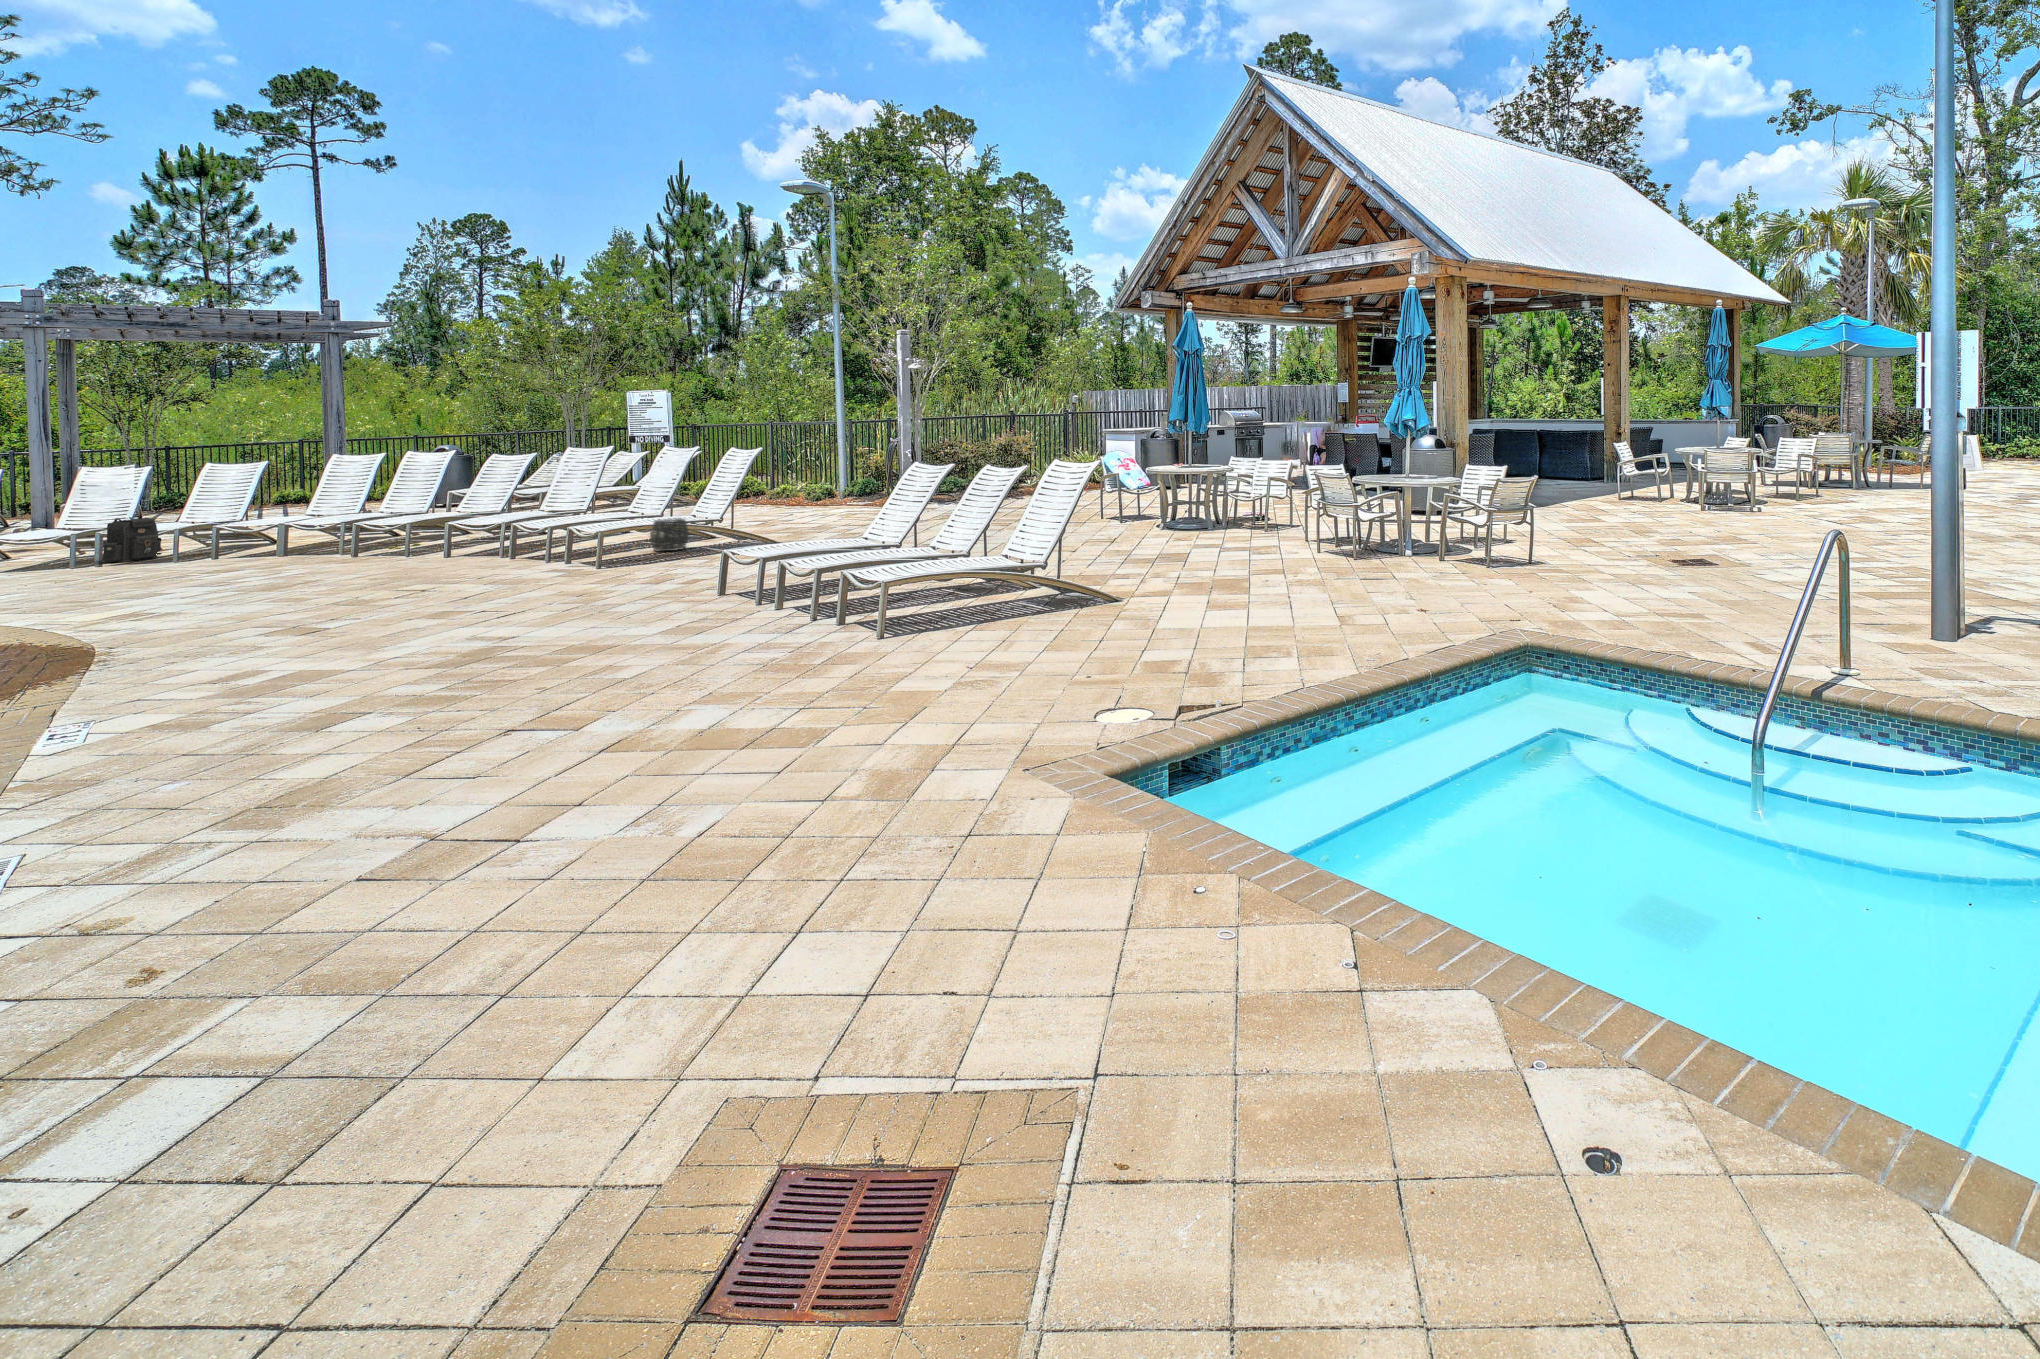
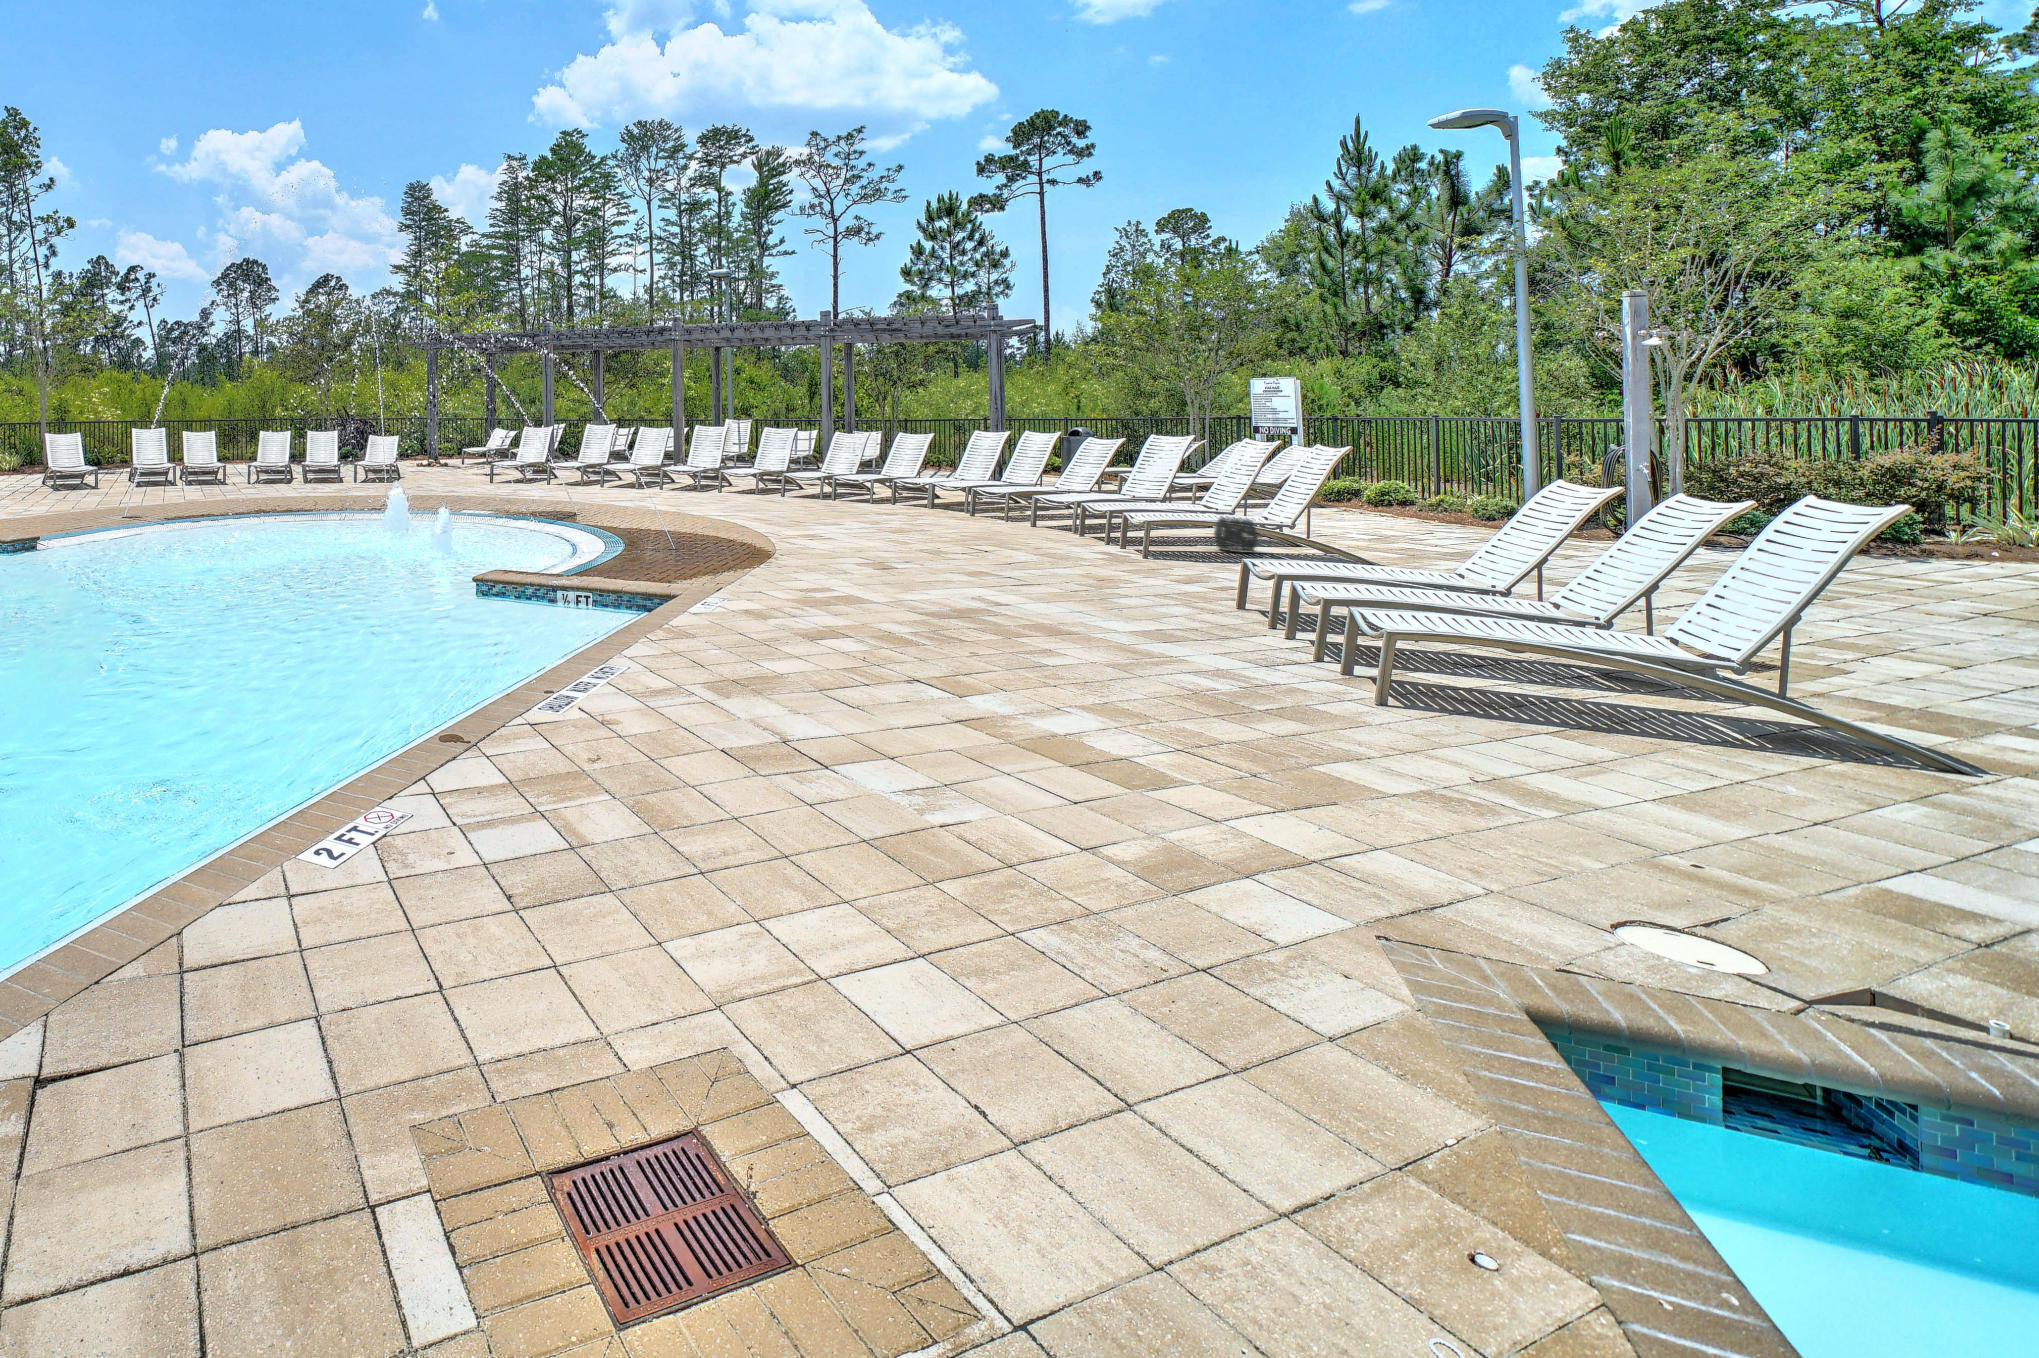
backpack: present [102,517,162,562] -> none [848,463,879,494]

